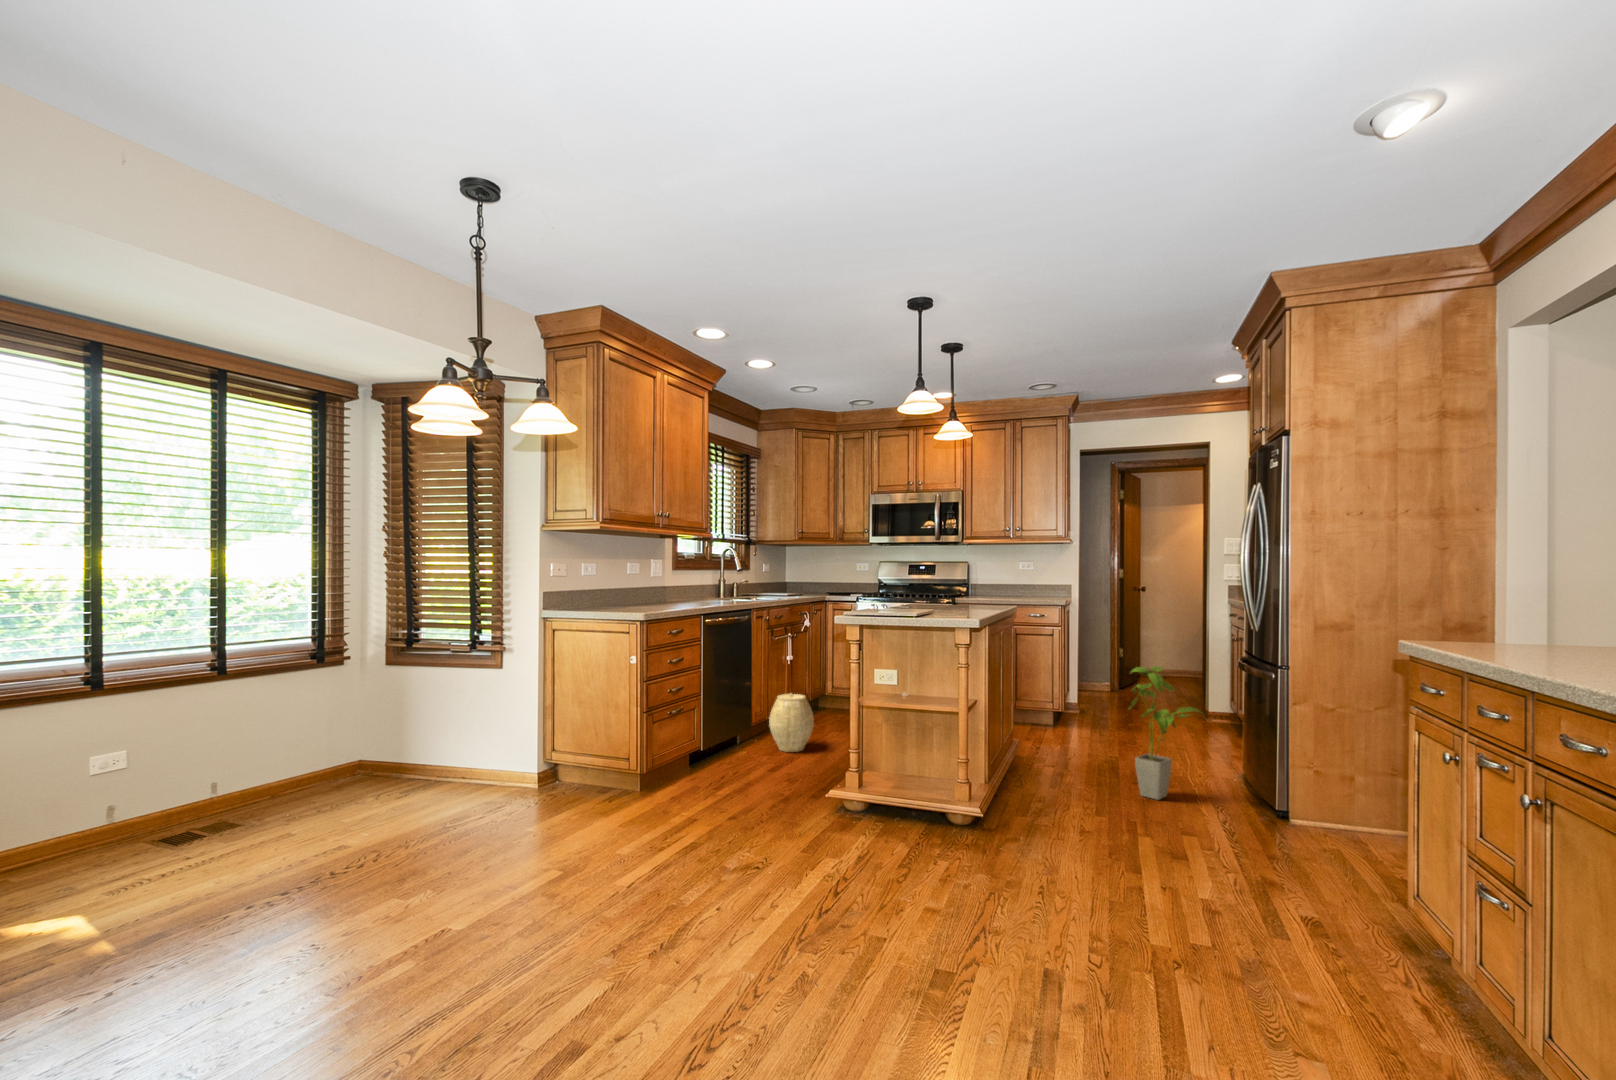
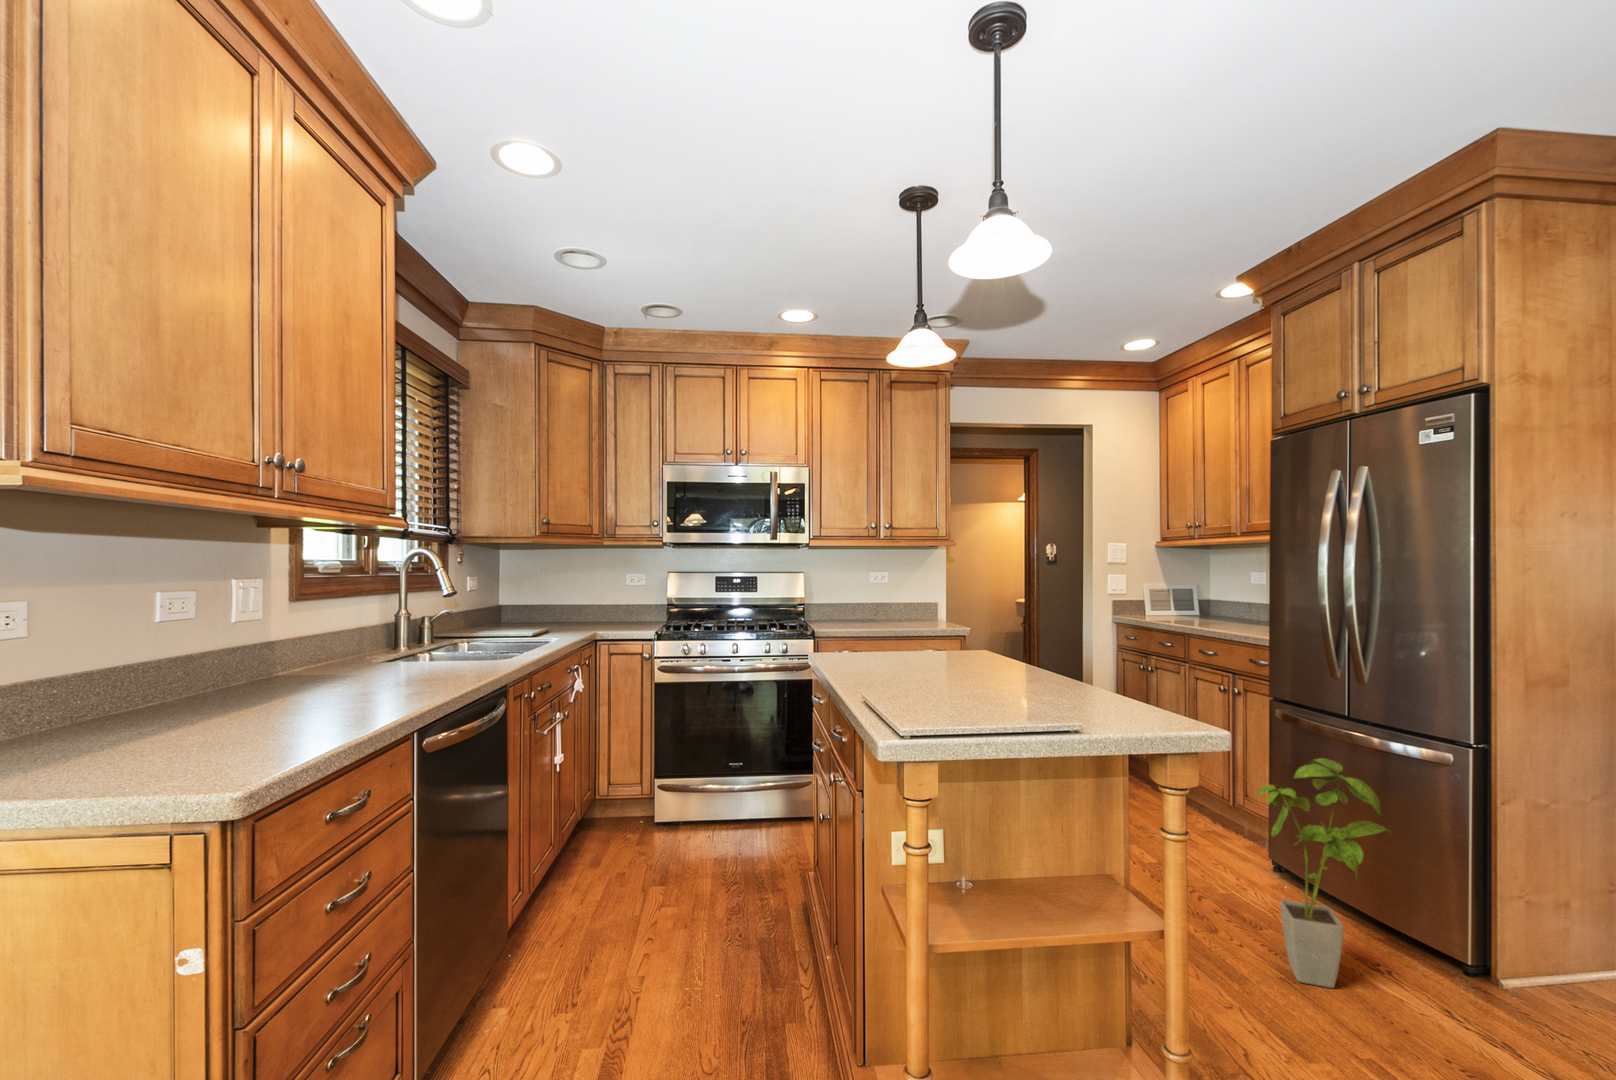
woven basket: present [769,694,814,752] -> none [563,861,663,1005]

